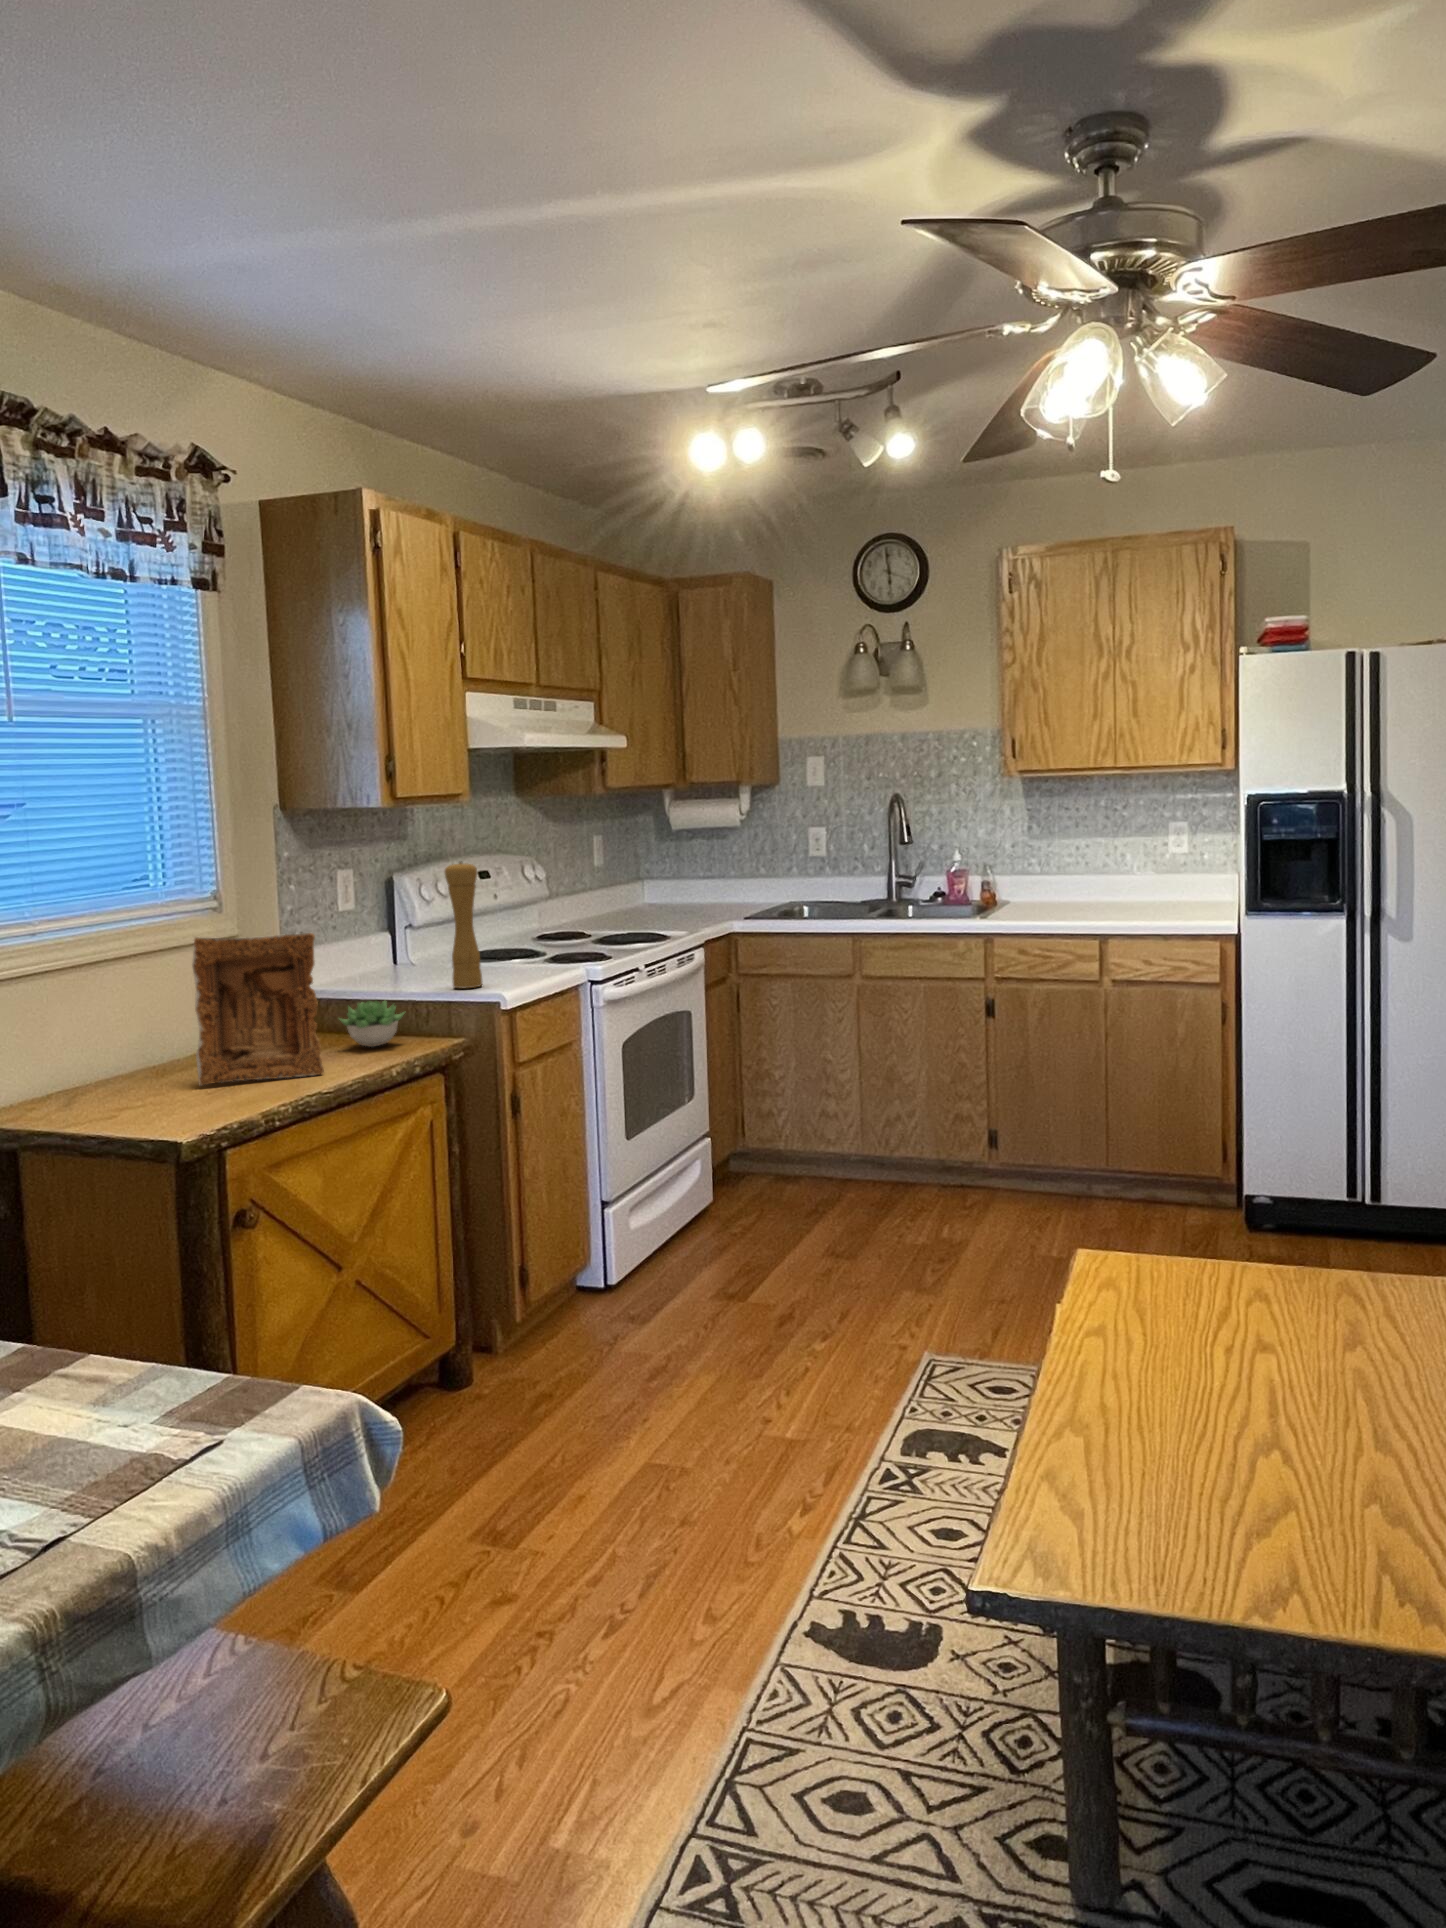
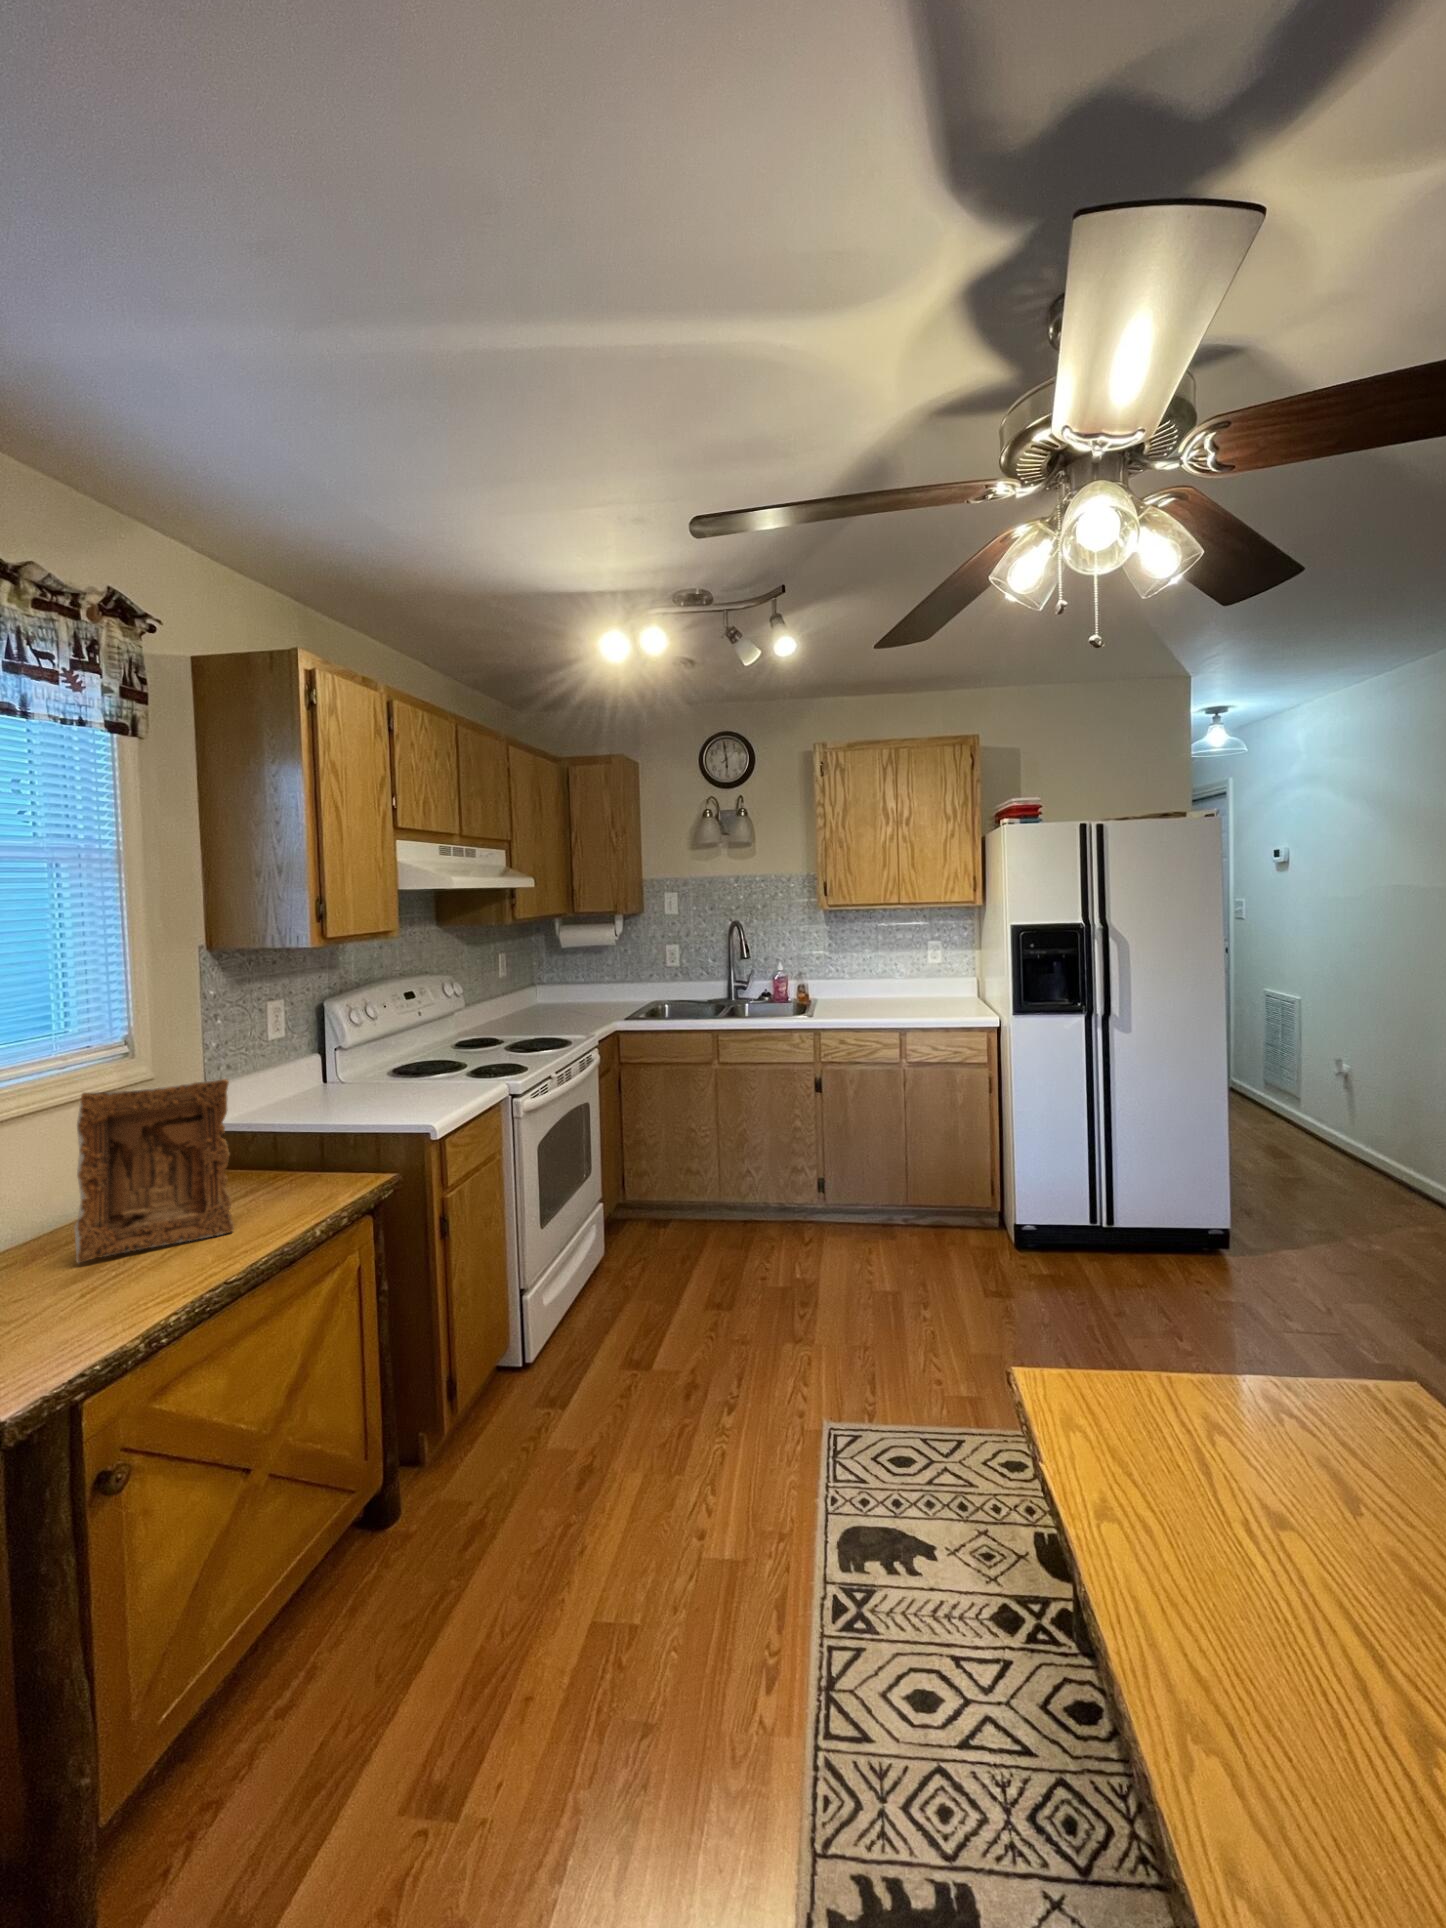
pepper mill: present [445,862,483,988] -> none [374,993,411,1113]
succulent plant: present [339,1001,404,1047] -> none [257,1133,332,1183]

